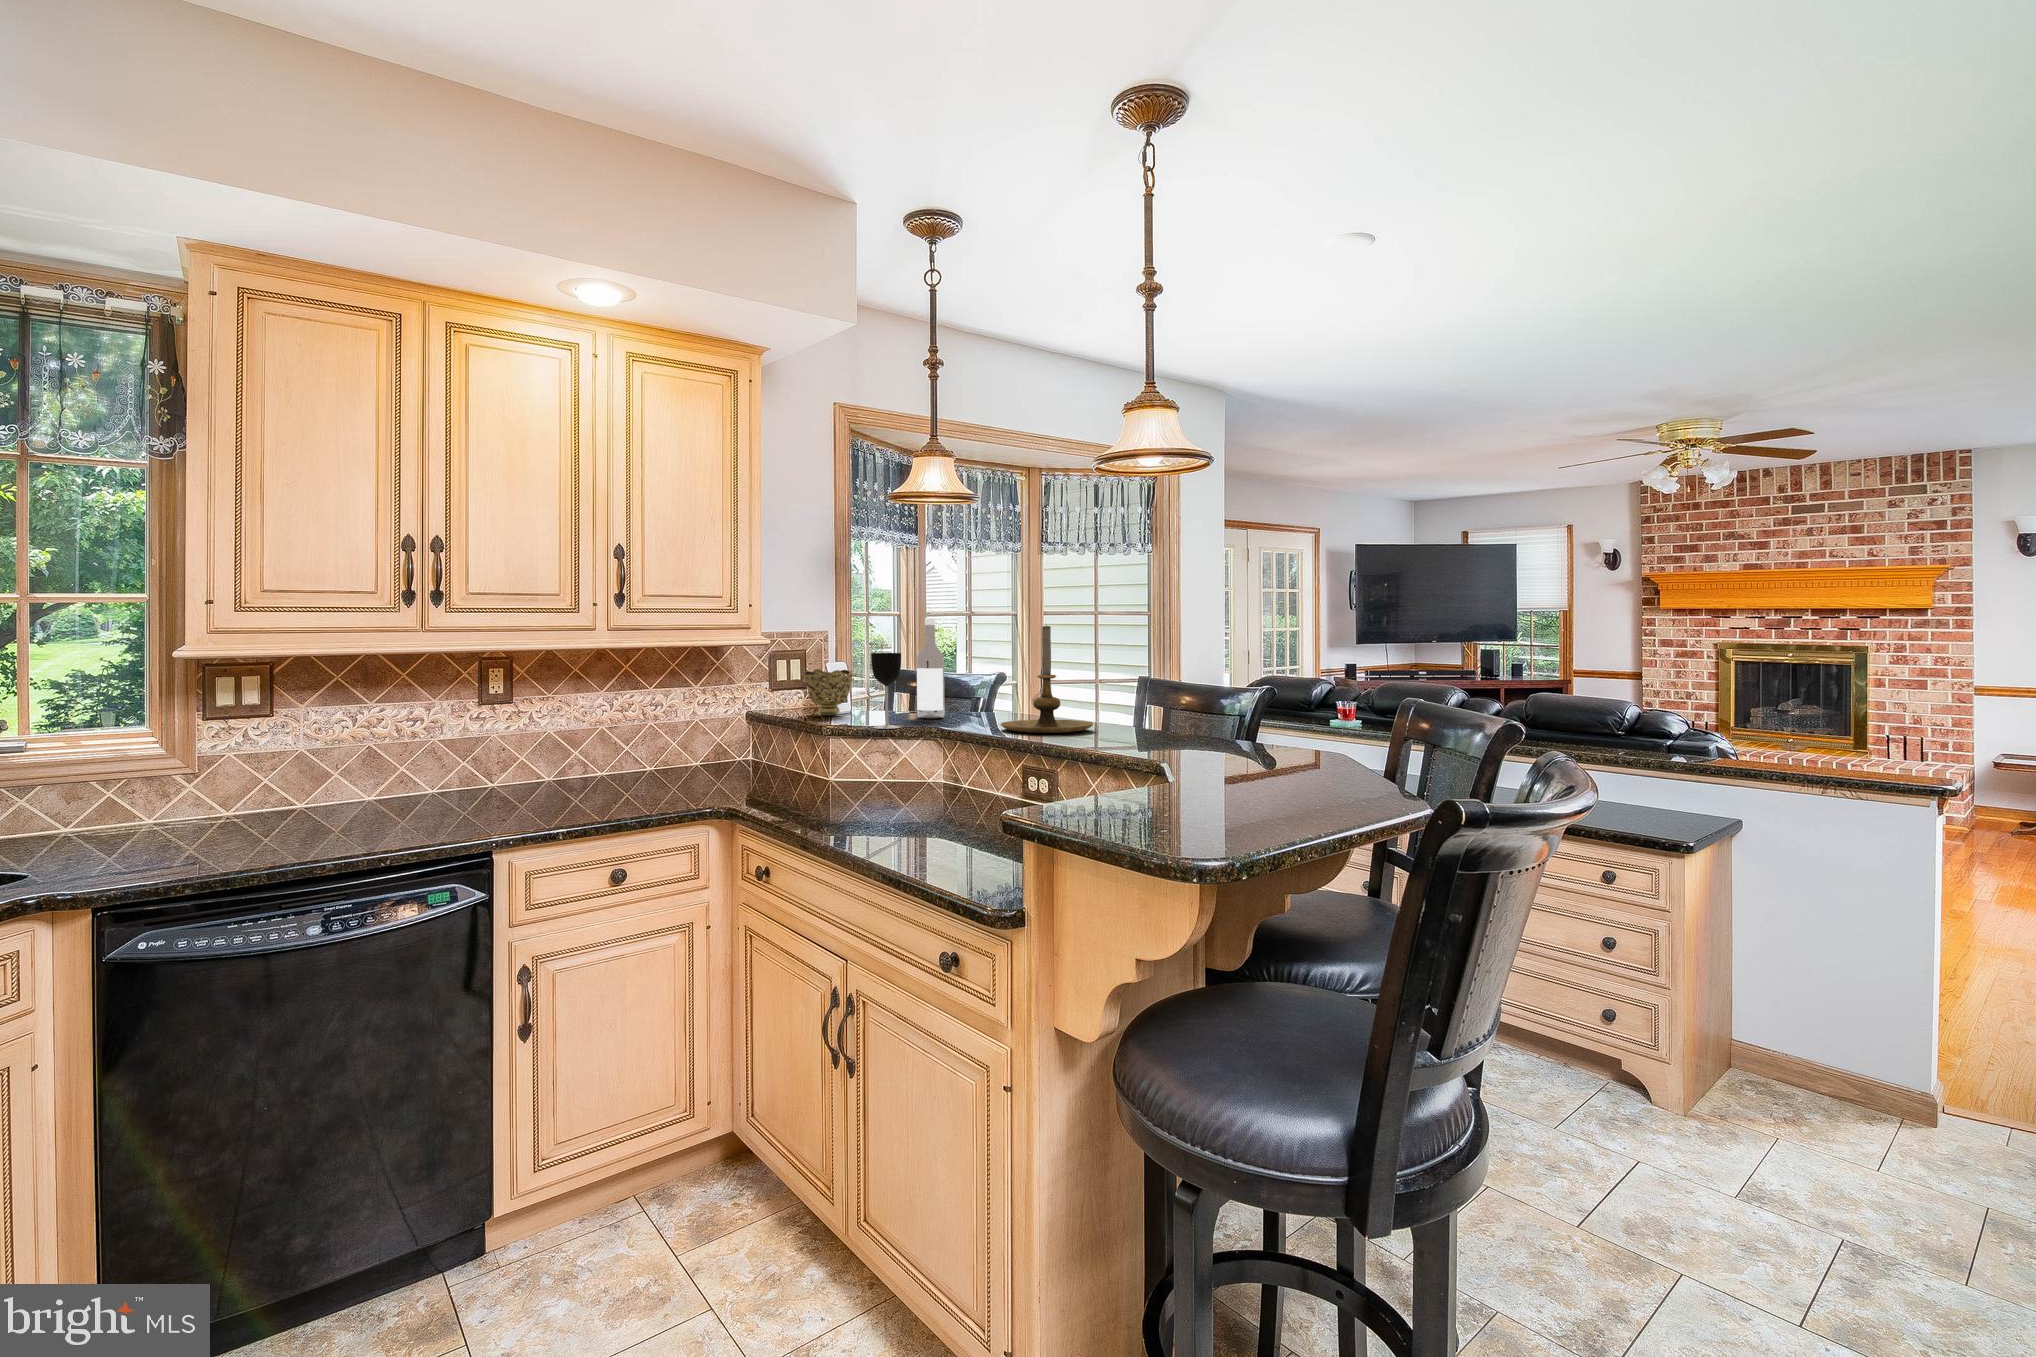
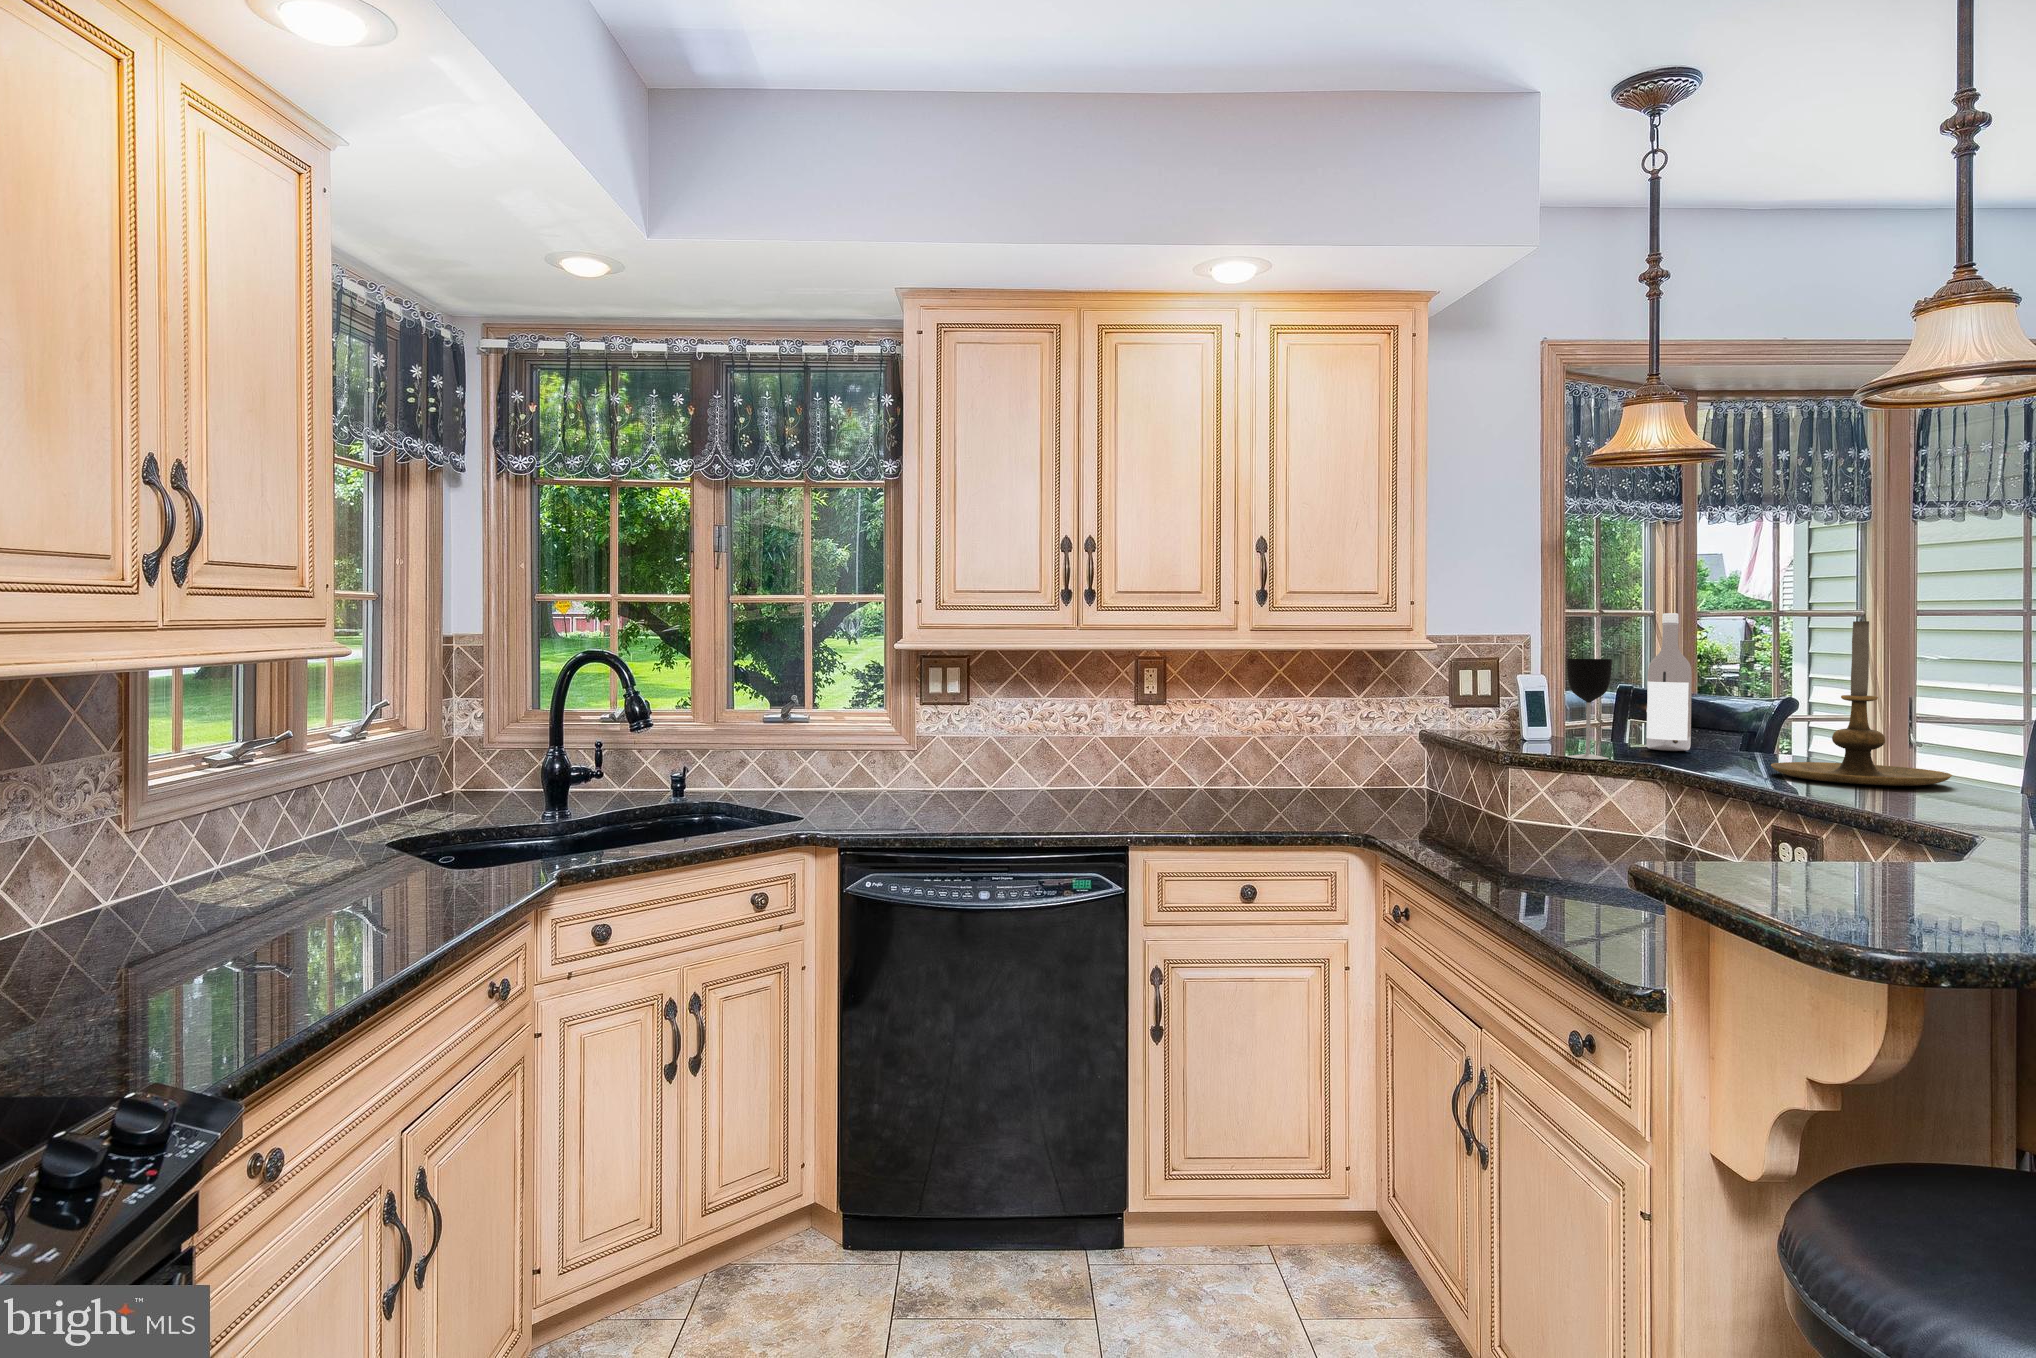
decorative bowl: present [803,669,854,716] -> none [1487,680,1557,738]

